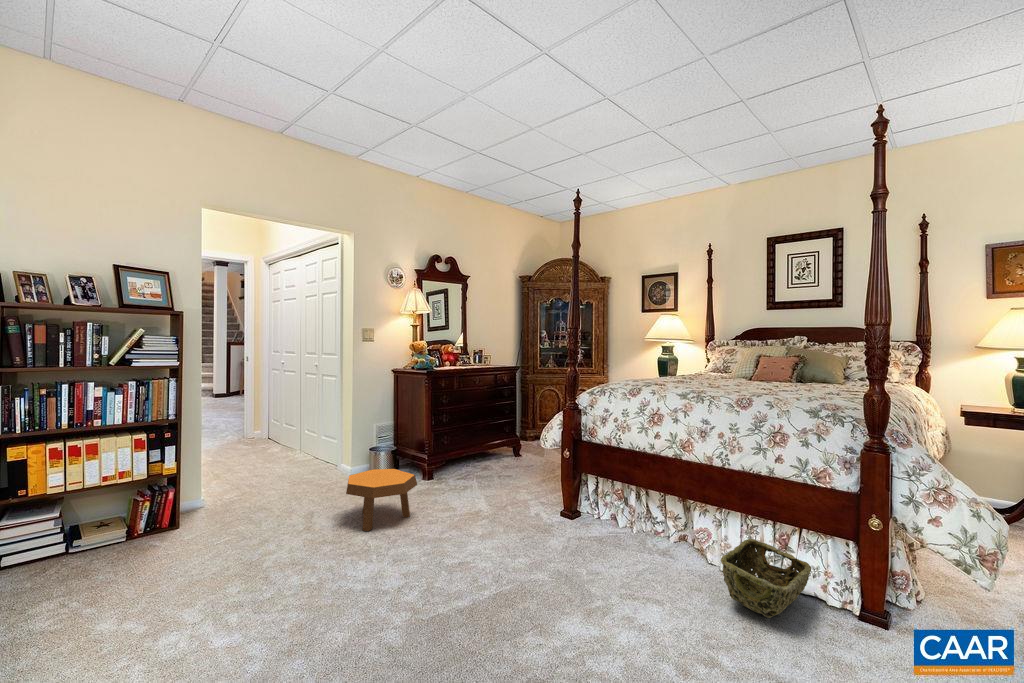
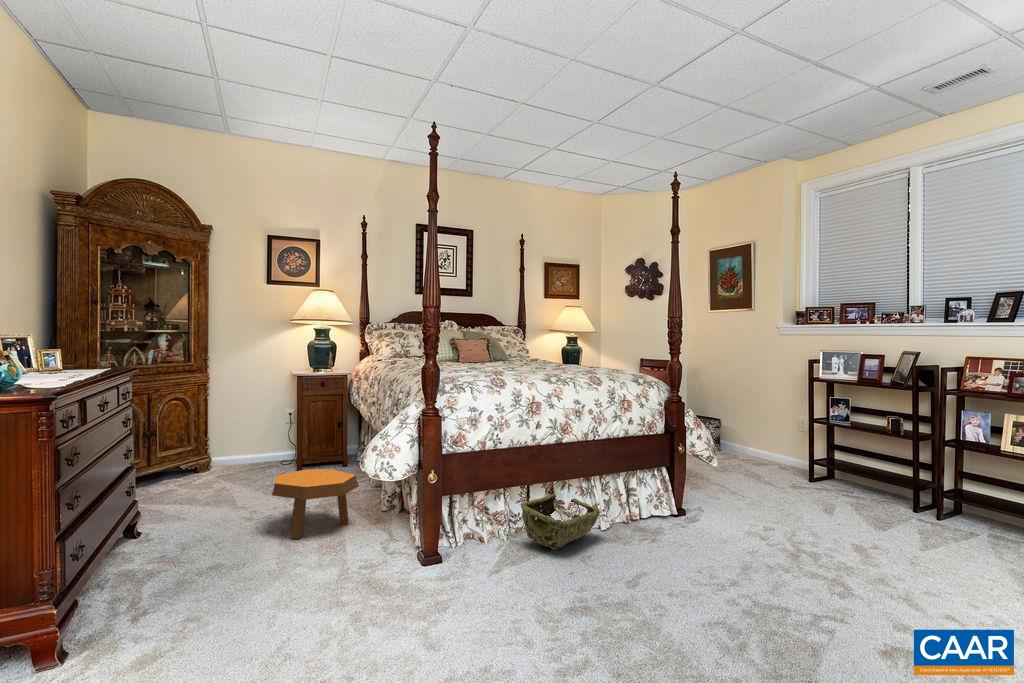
woven basket: present [721,539,811,618] -> present [521,494,600,550]

